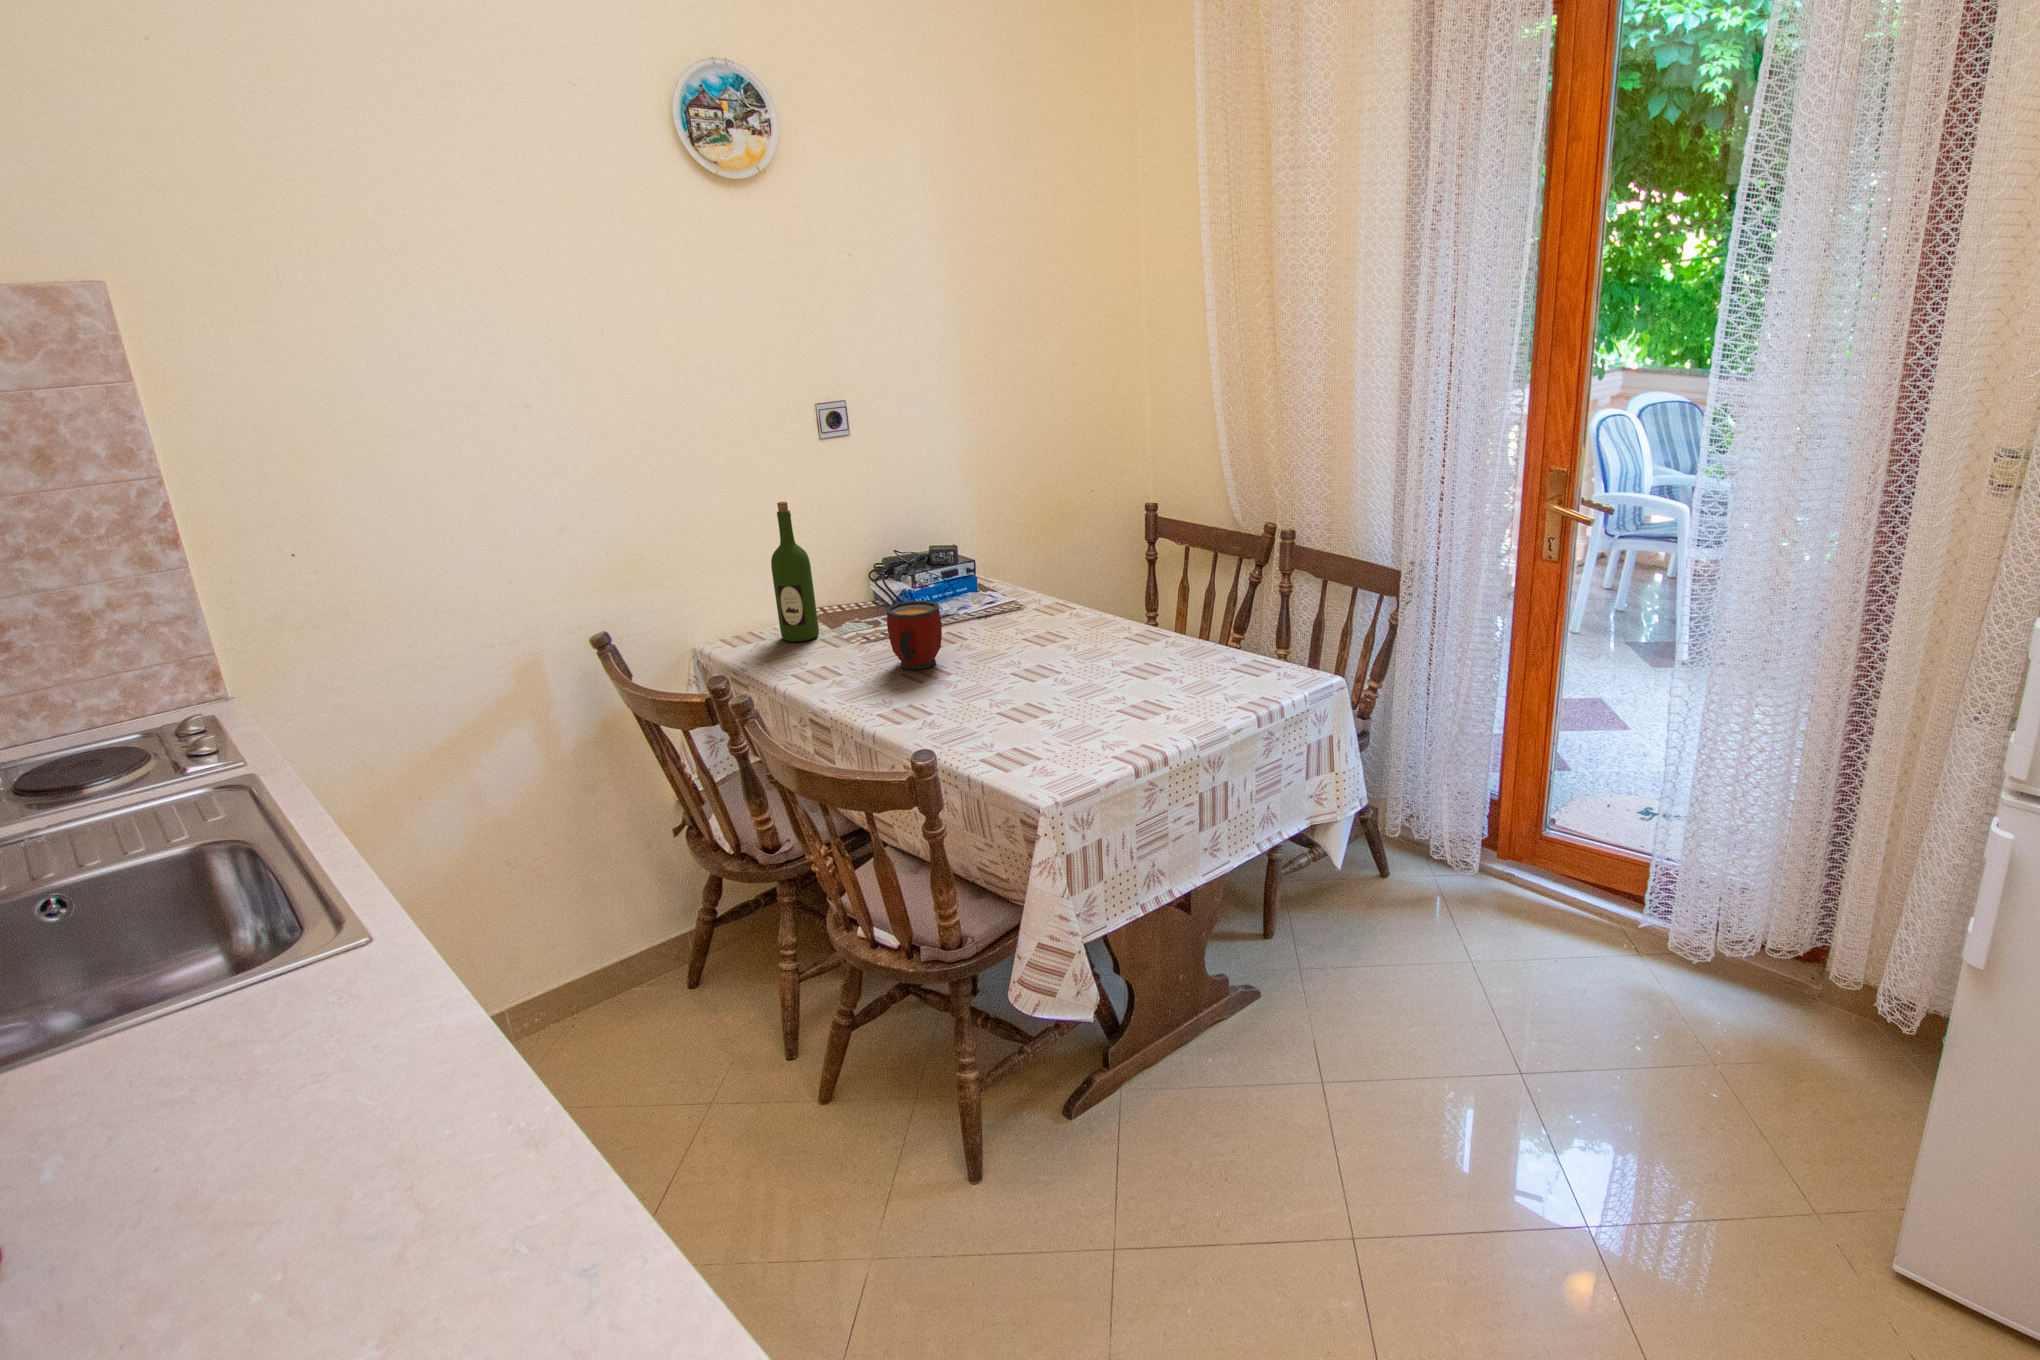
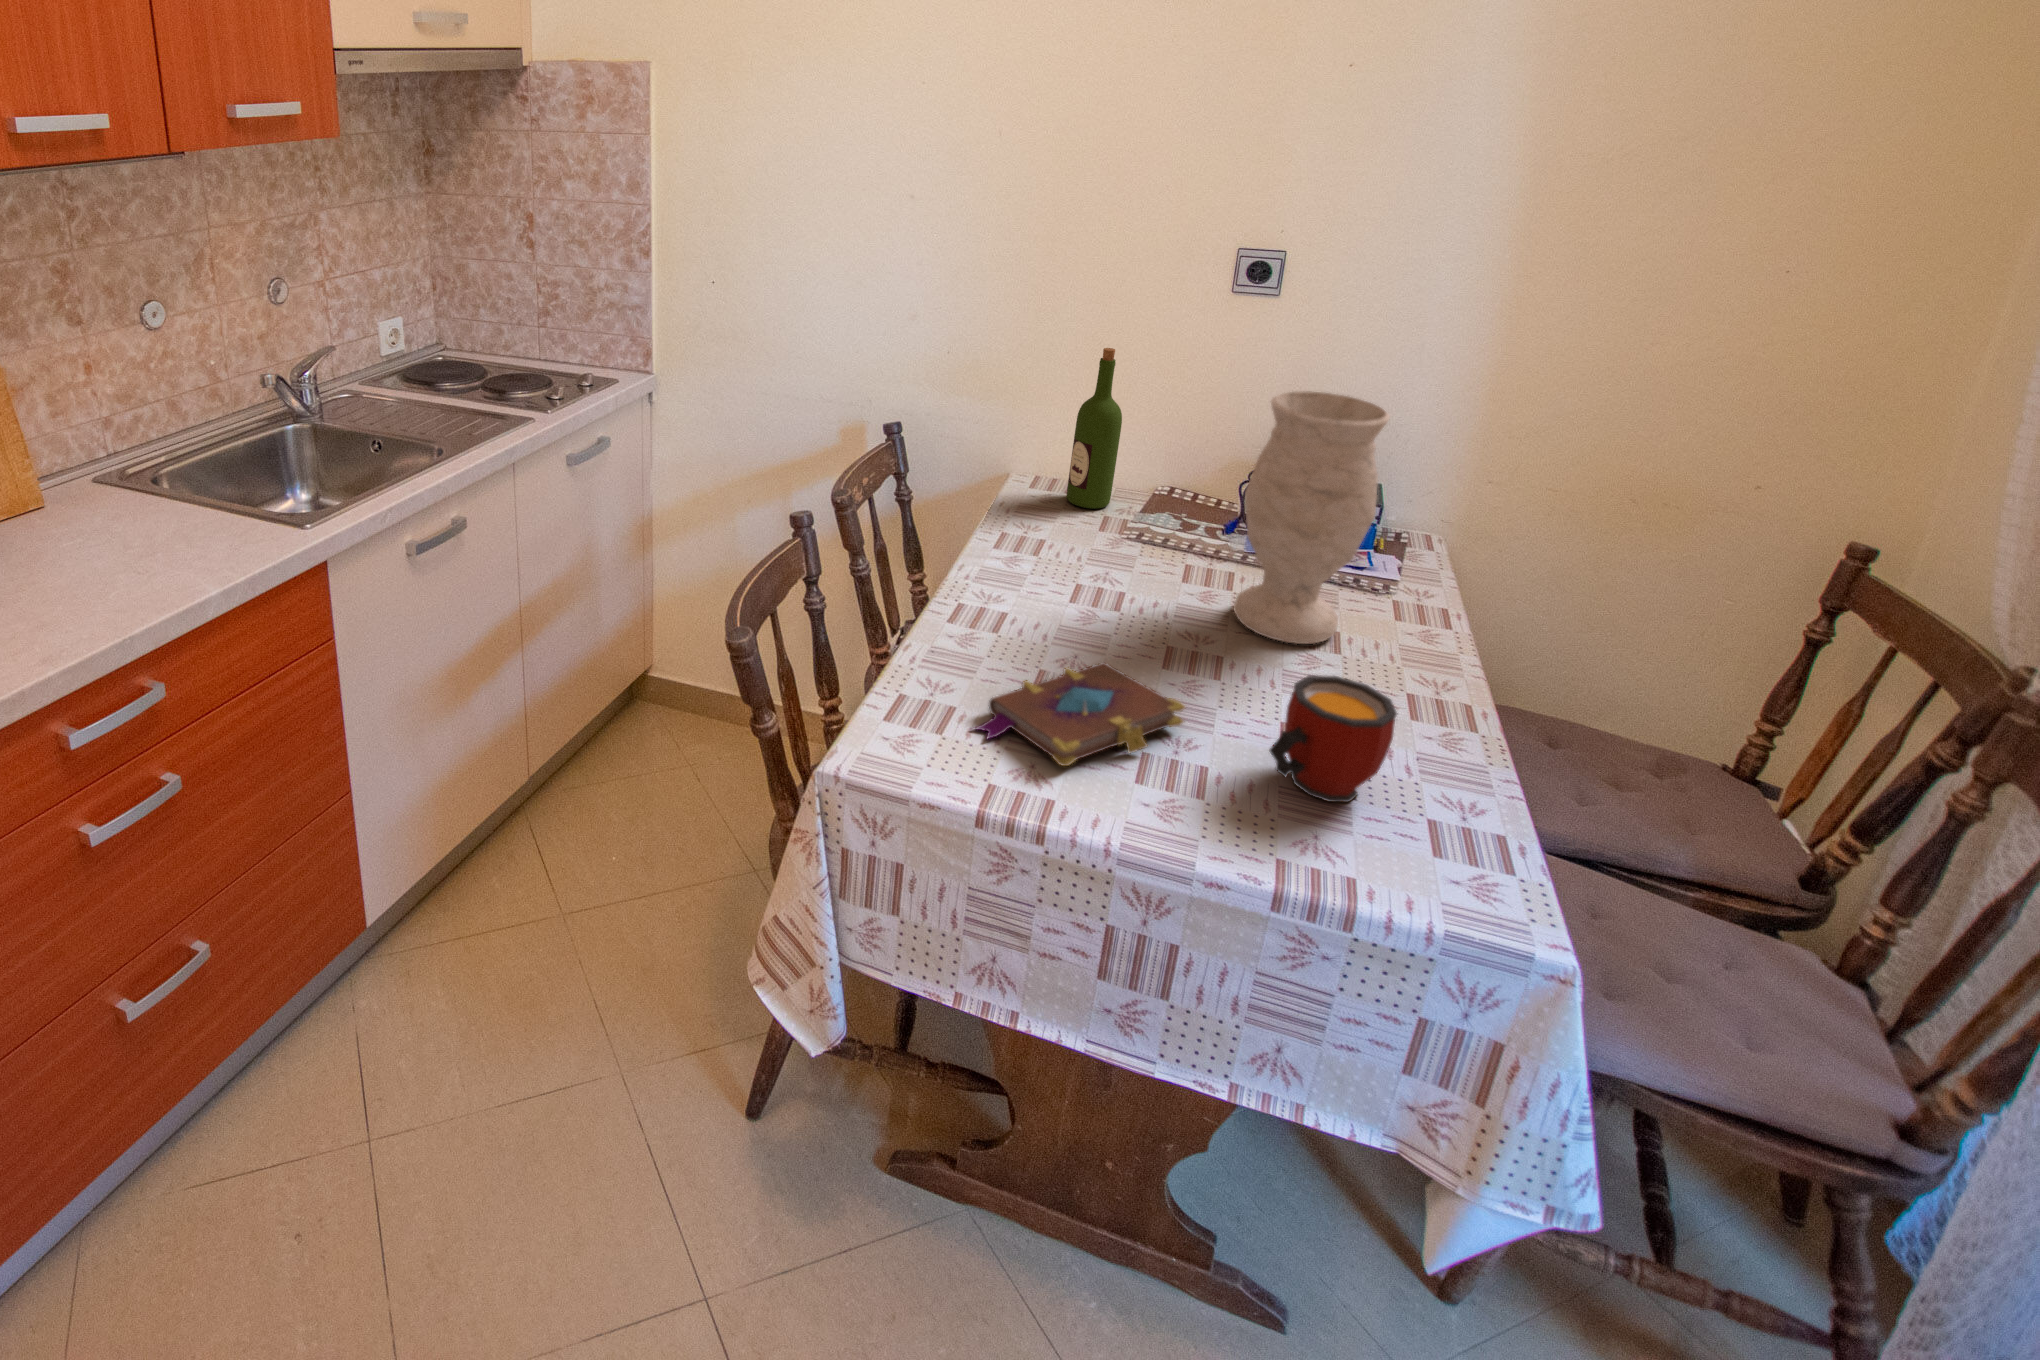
vase: none [974,475,1056,649] -> present [1234,391,1390,644]
mug: present [886,601,942,669] -> present [1269,675,1397,802]
book: none [1003,682,1096,757] -> present [975,662,1185,766]

